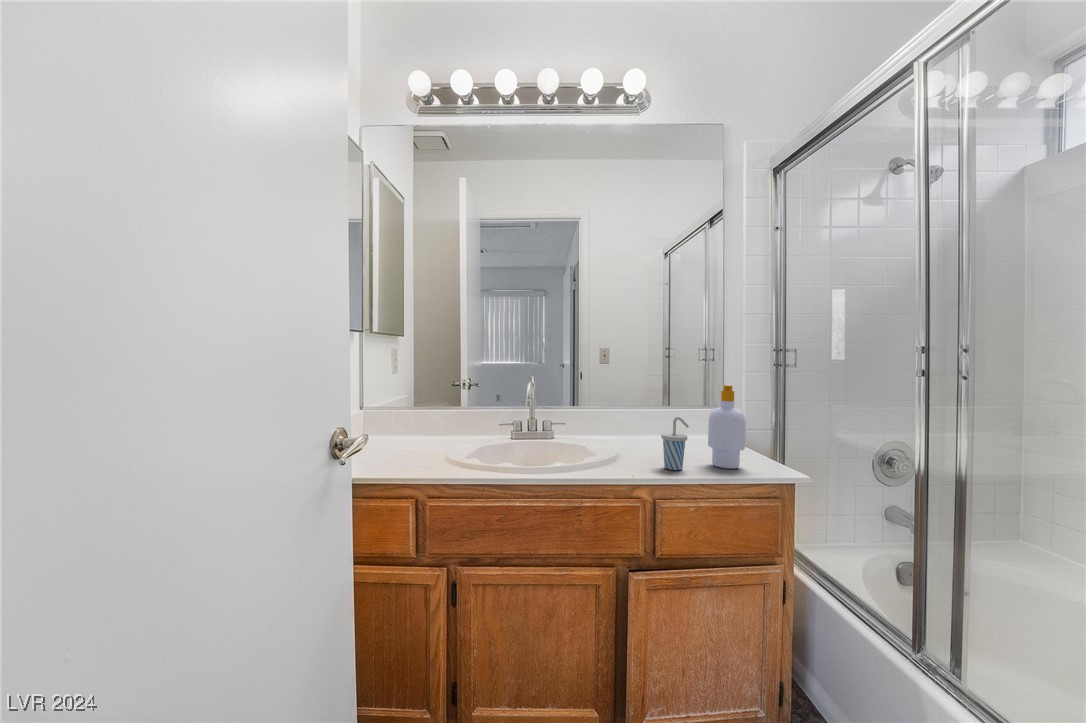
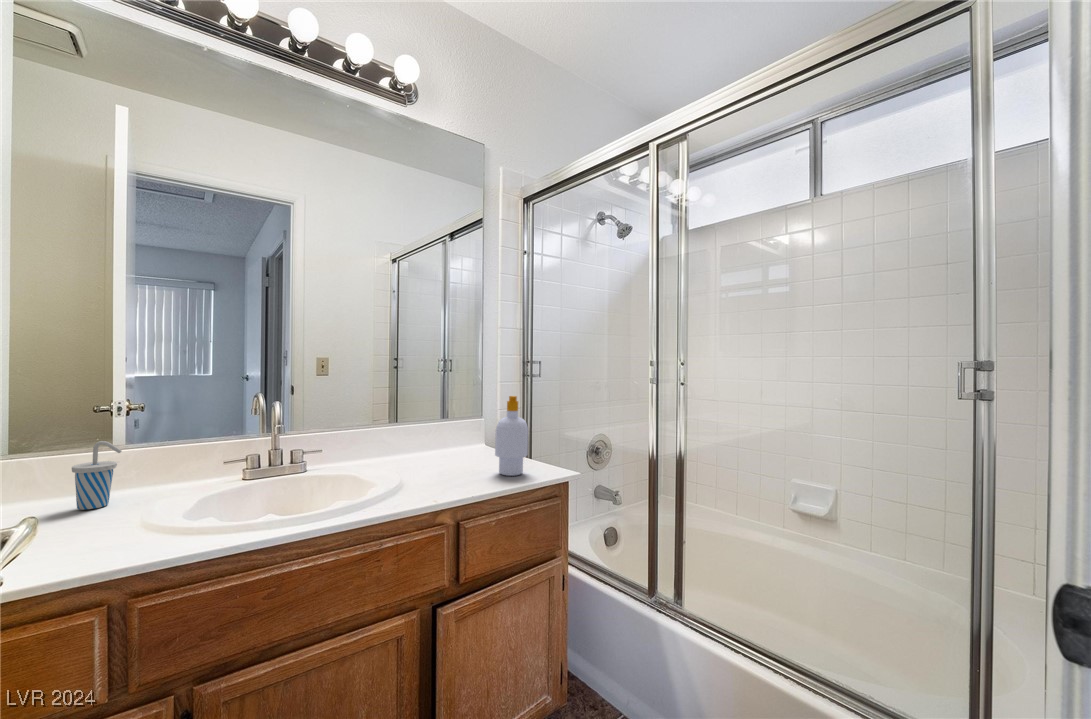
cup: present [661,417,689,470] -> present [72,441,122,510]

